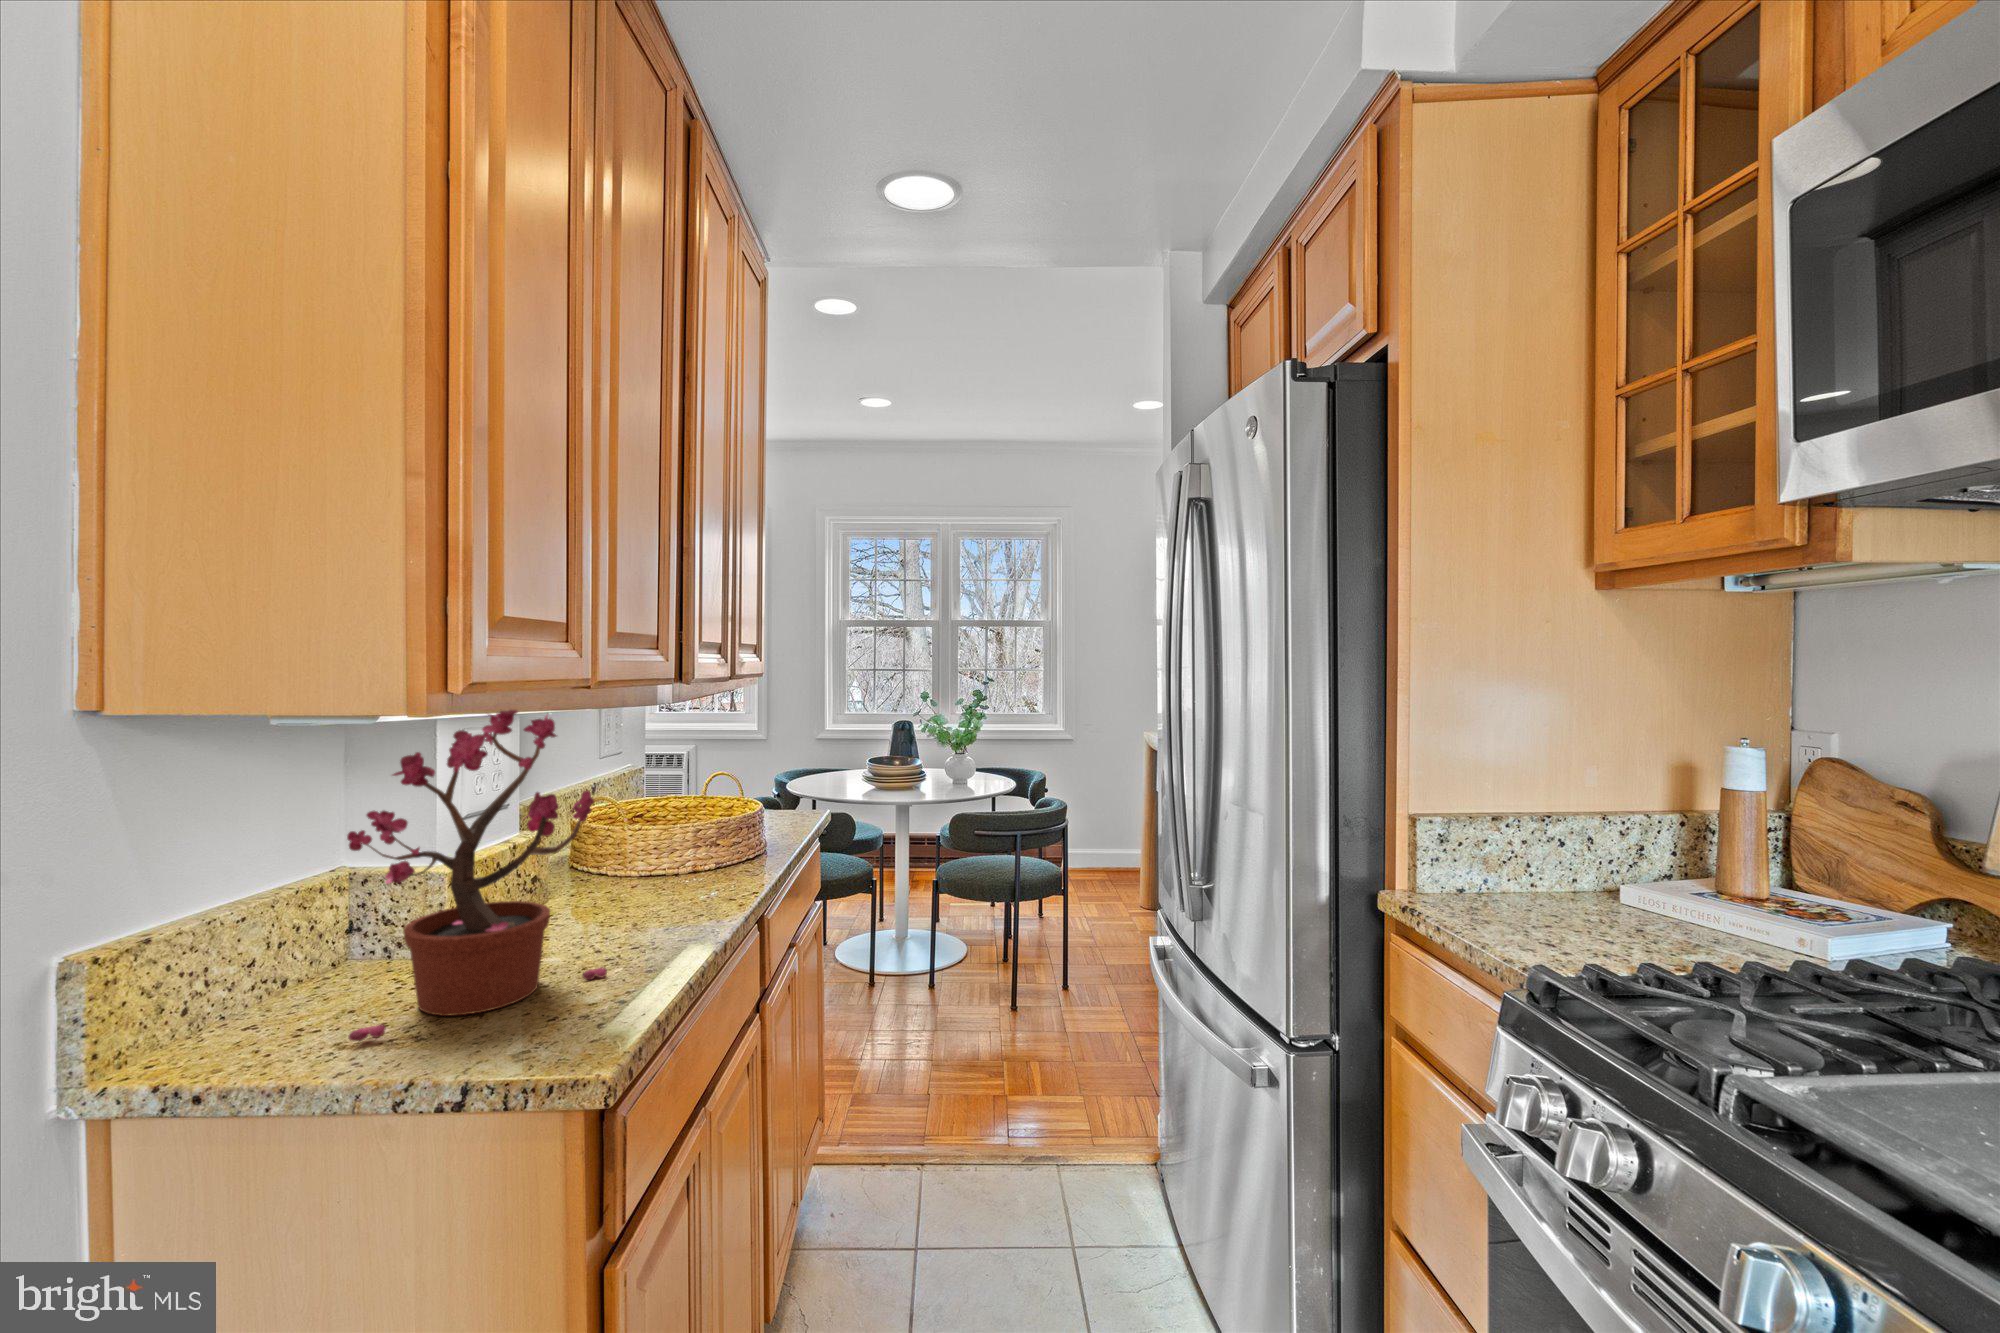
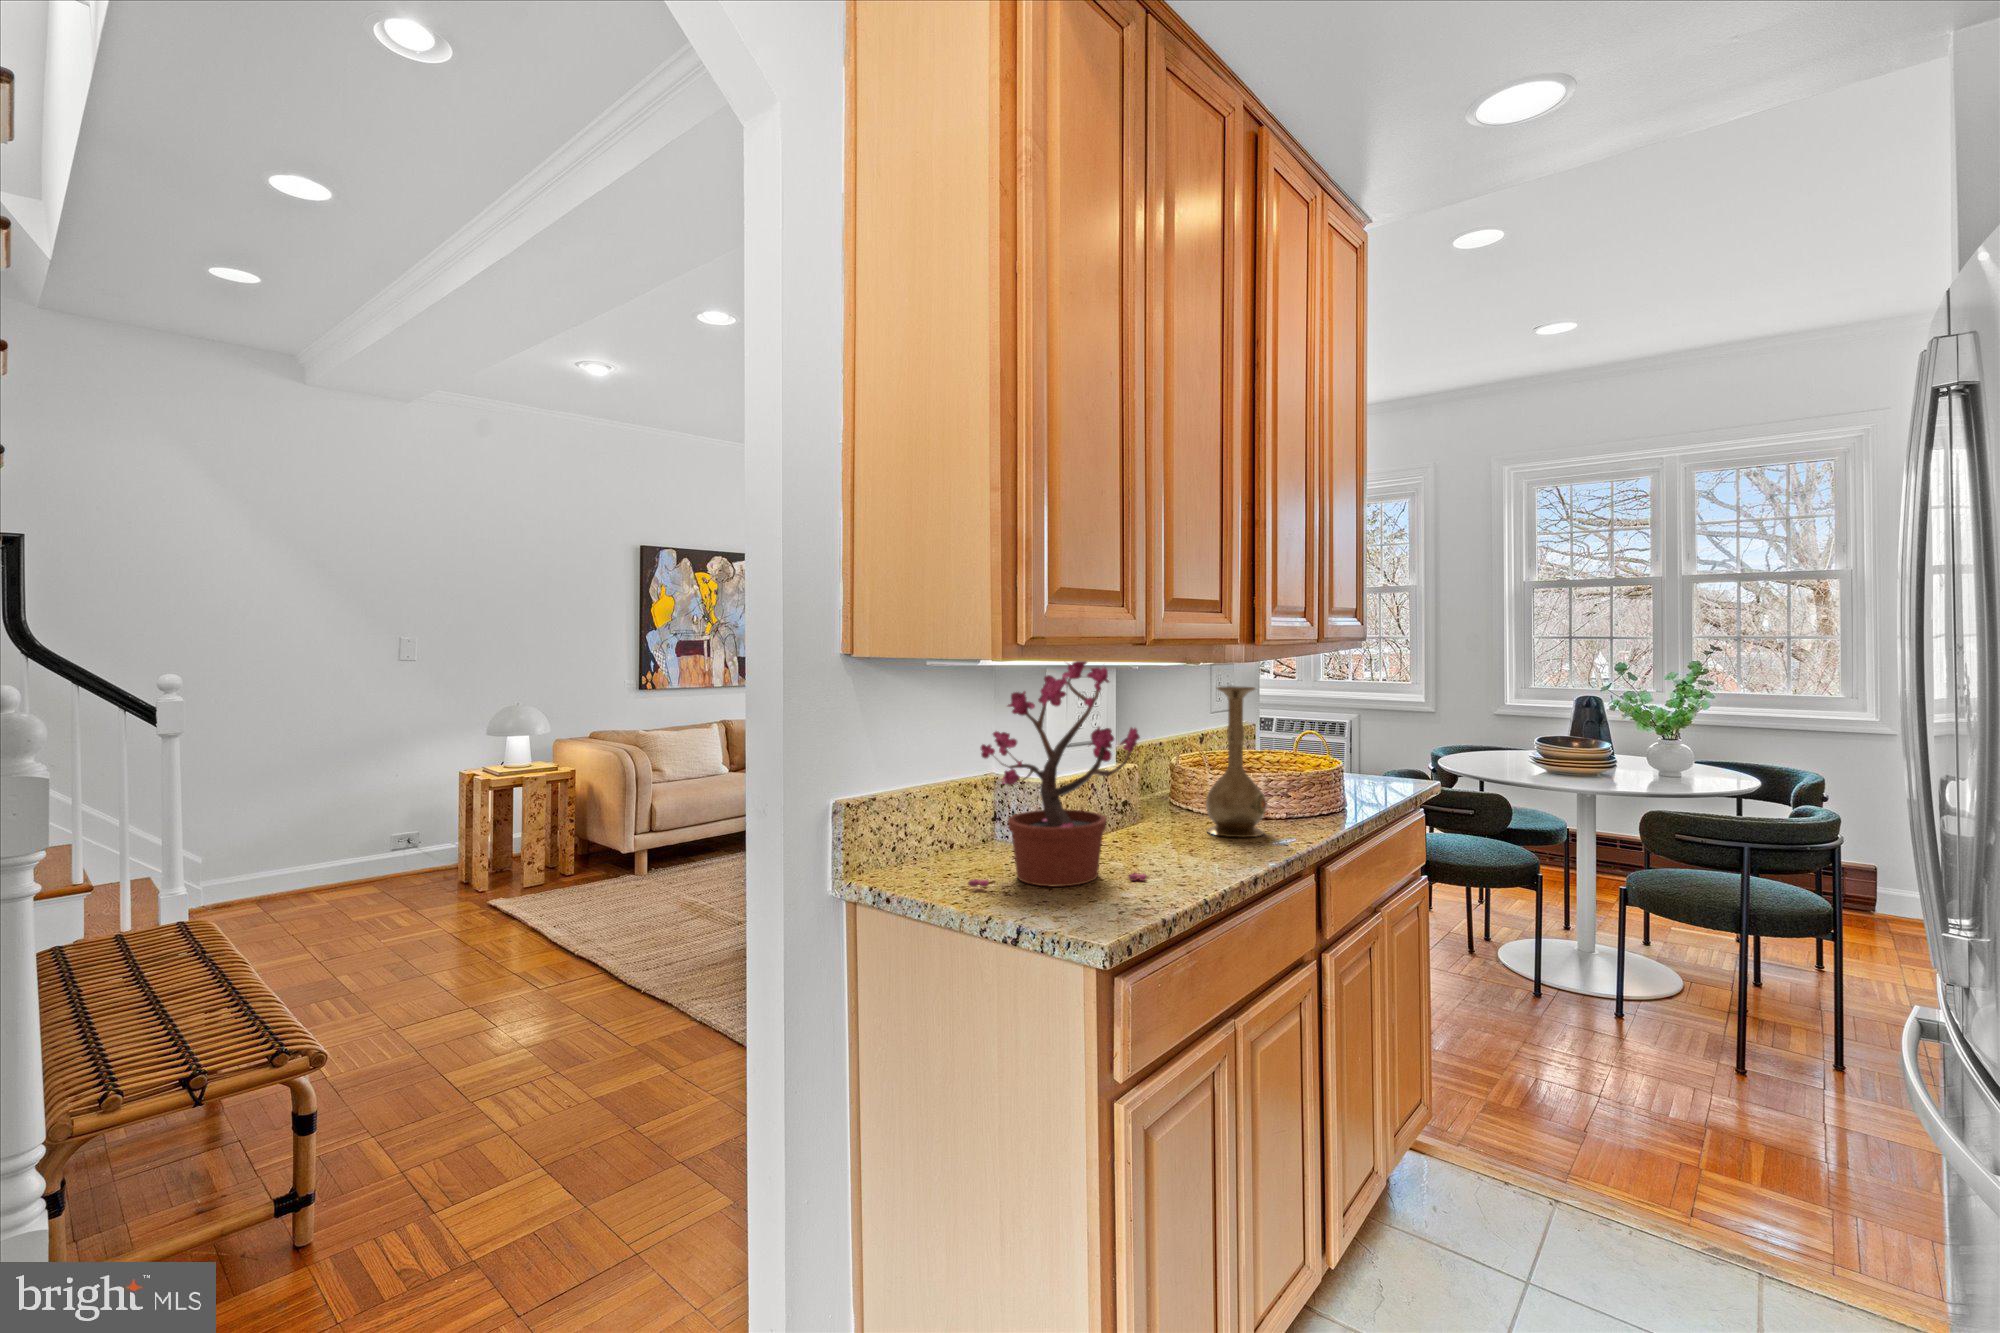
vase: none [635,730,707,901] -> present [1206,686,1267,837]

